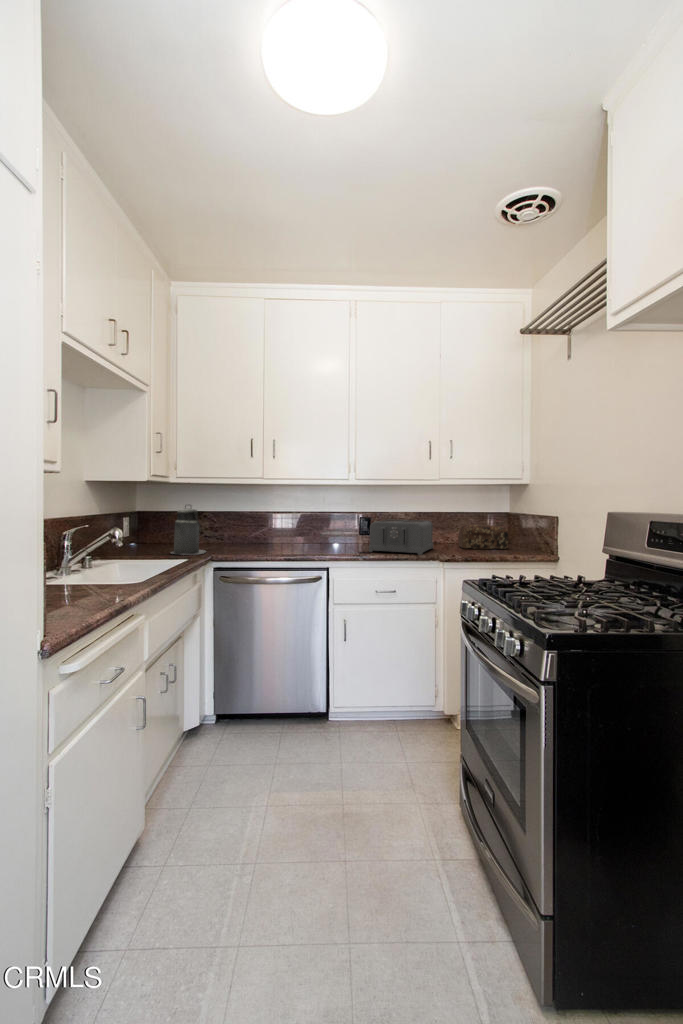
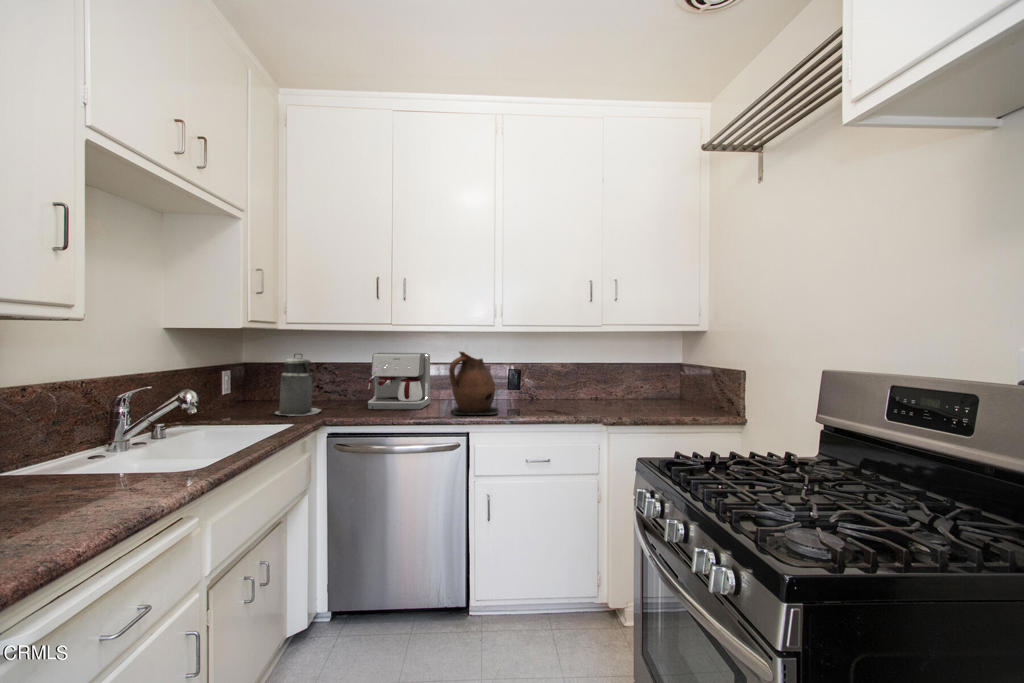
ceramic pitcher: none [311,503,351,555] -> present [449,352,498,415]
coffee maker: none [243,505,293,552] -> present [368,353,430,410]
toaster: present [369,519,433,555] -> none [520,370,596,415]
bread loaf: present [458,524,509,549] -> none [625,375,684,405]

